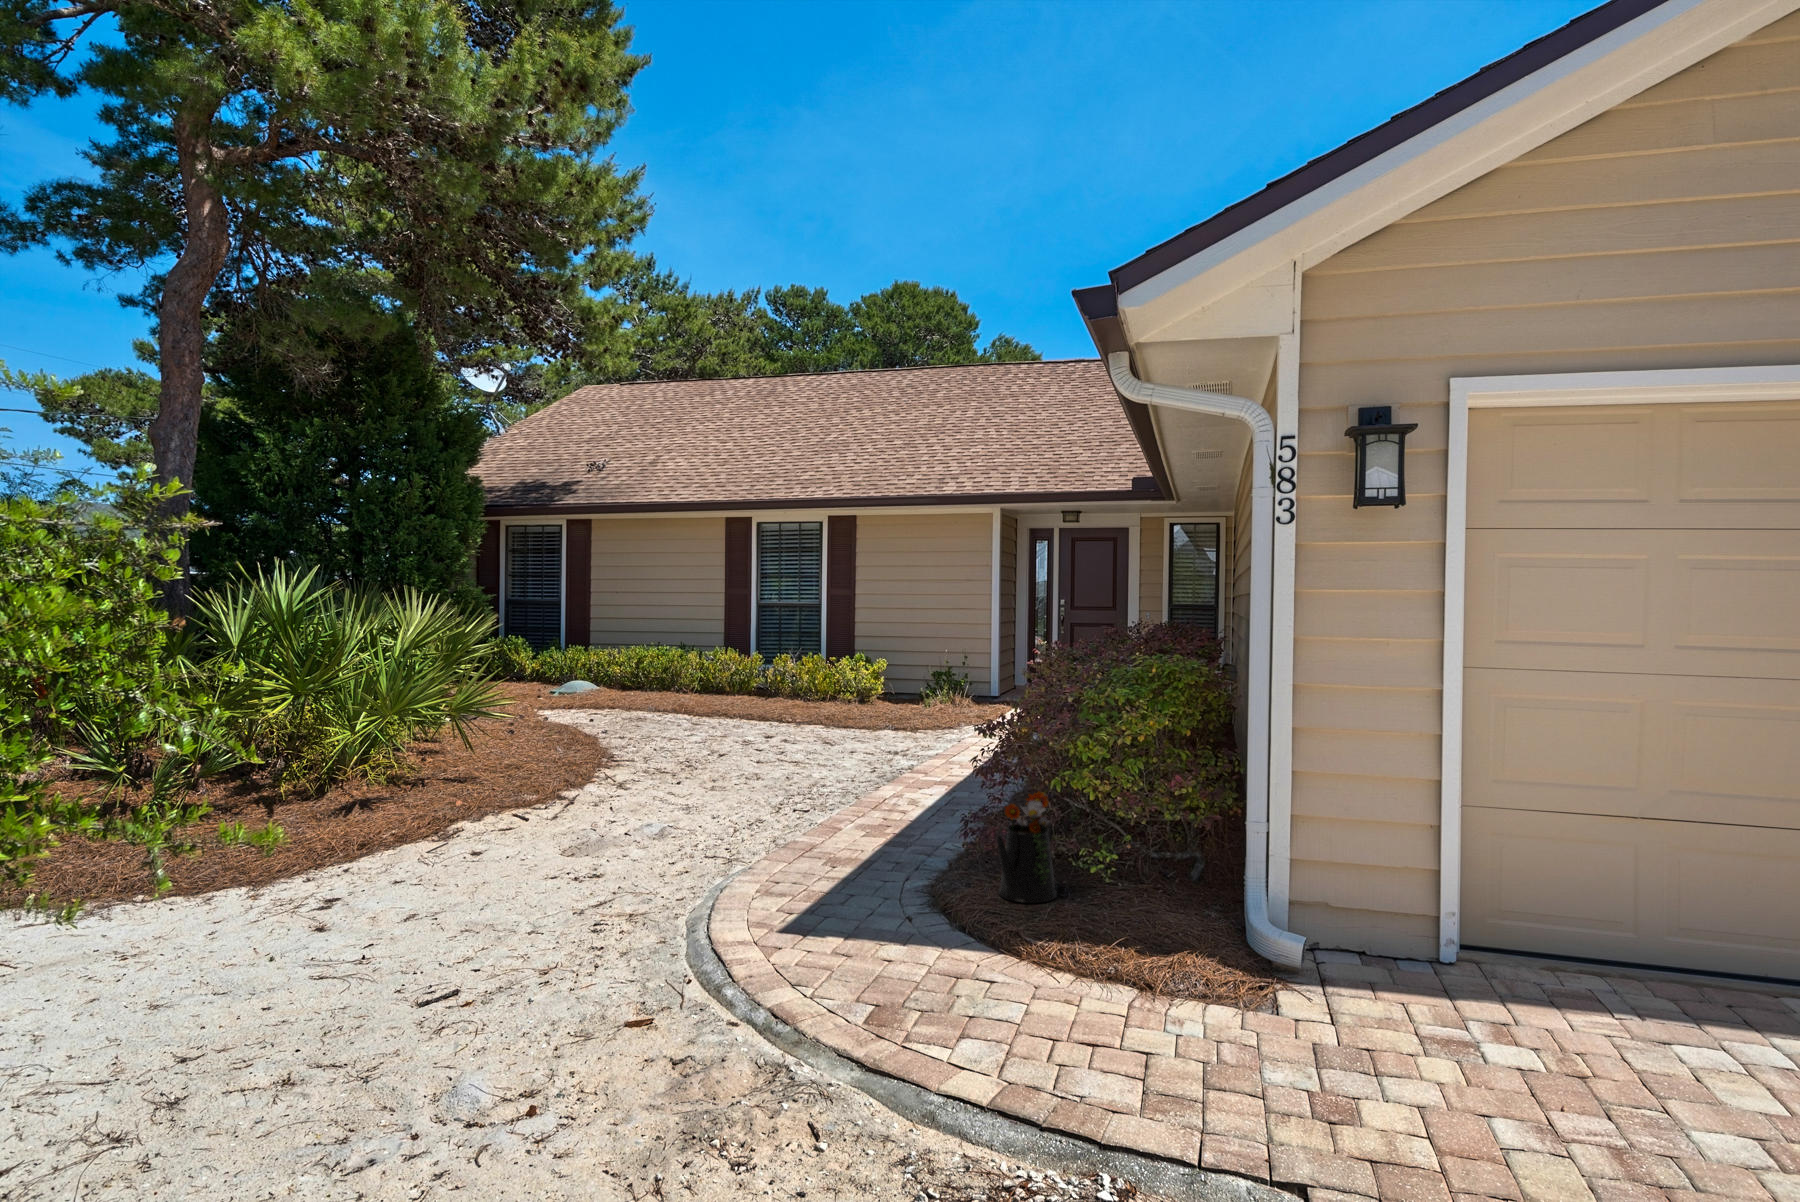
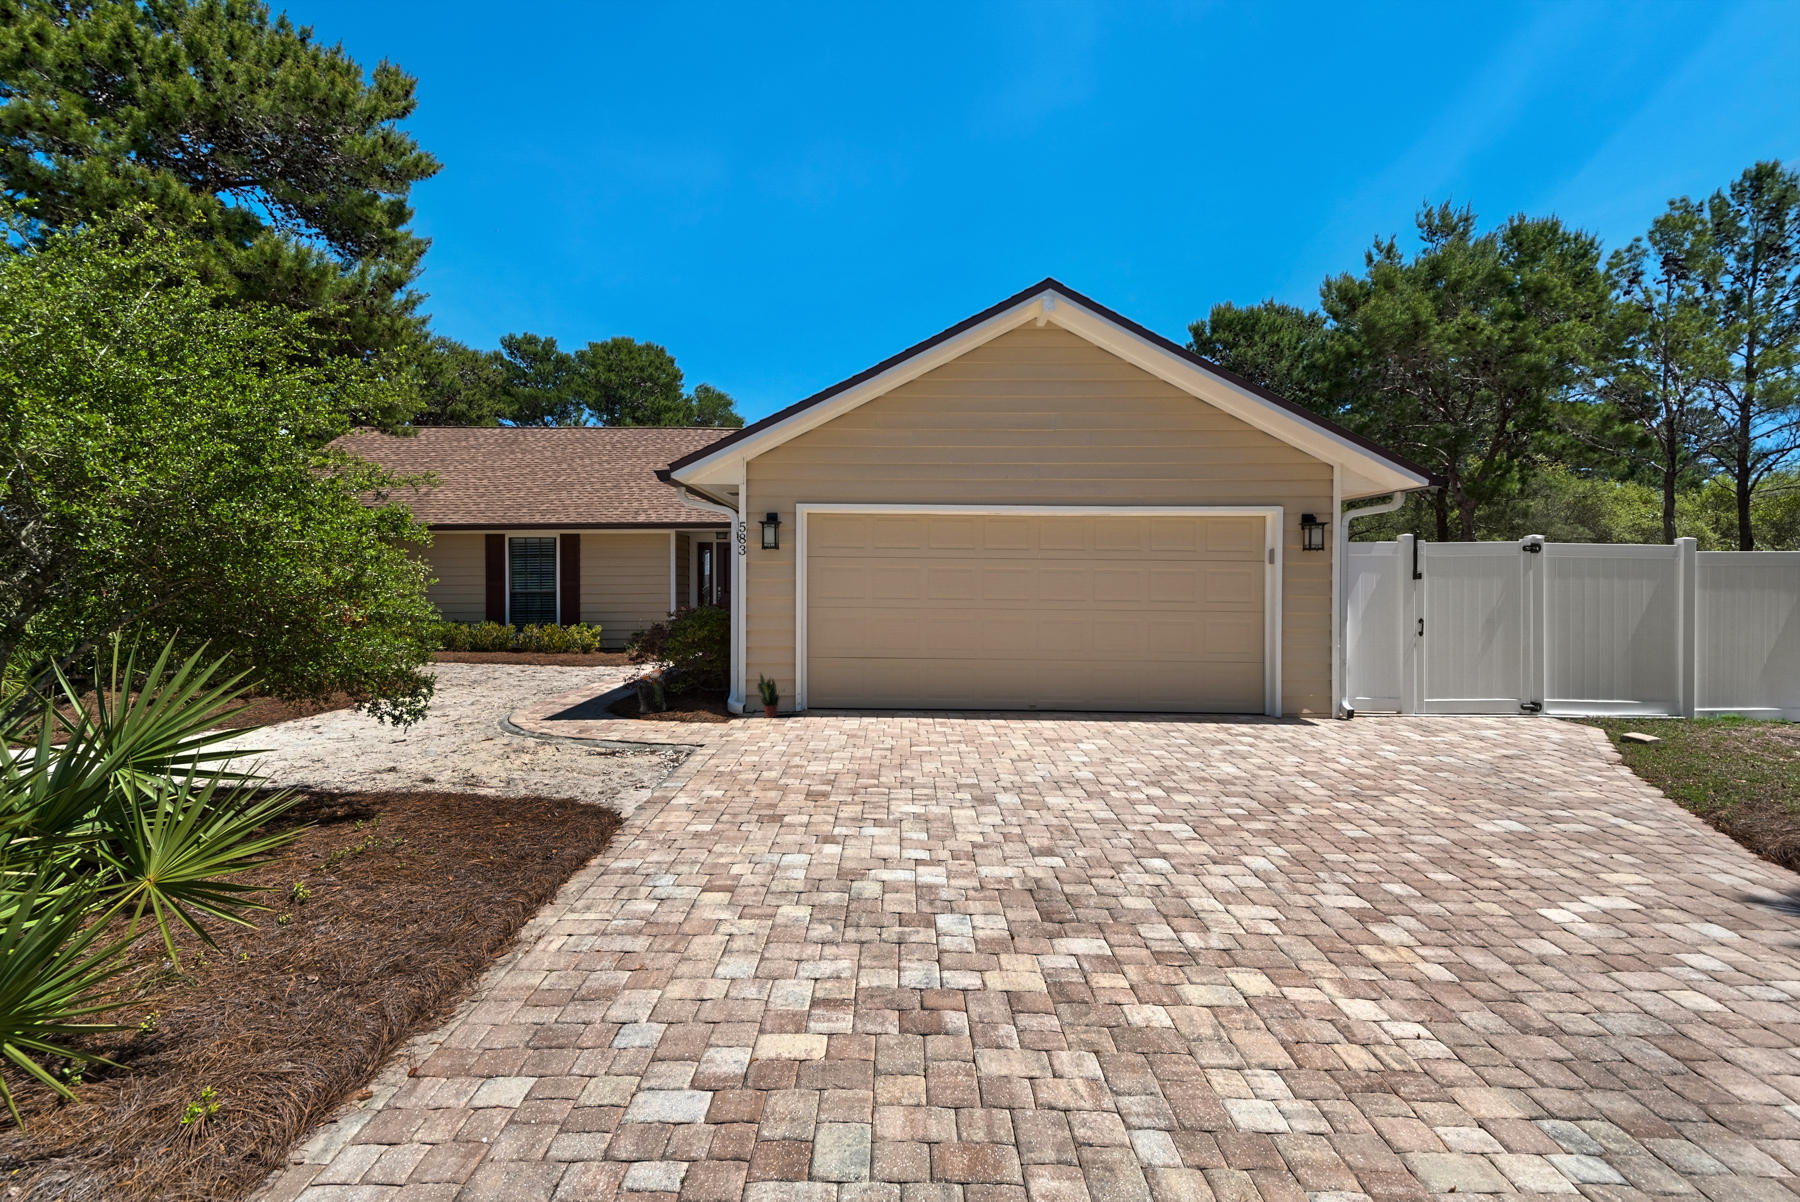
potted plant: none [1323,843,1417,977] -> present [757,674,780,718]

